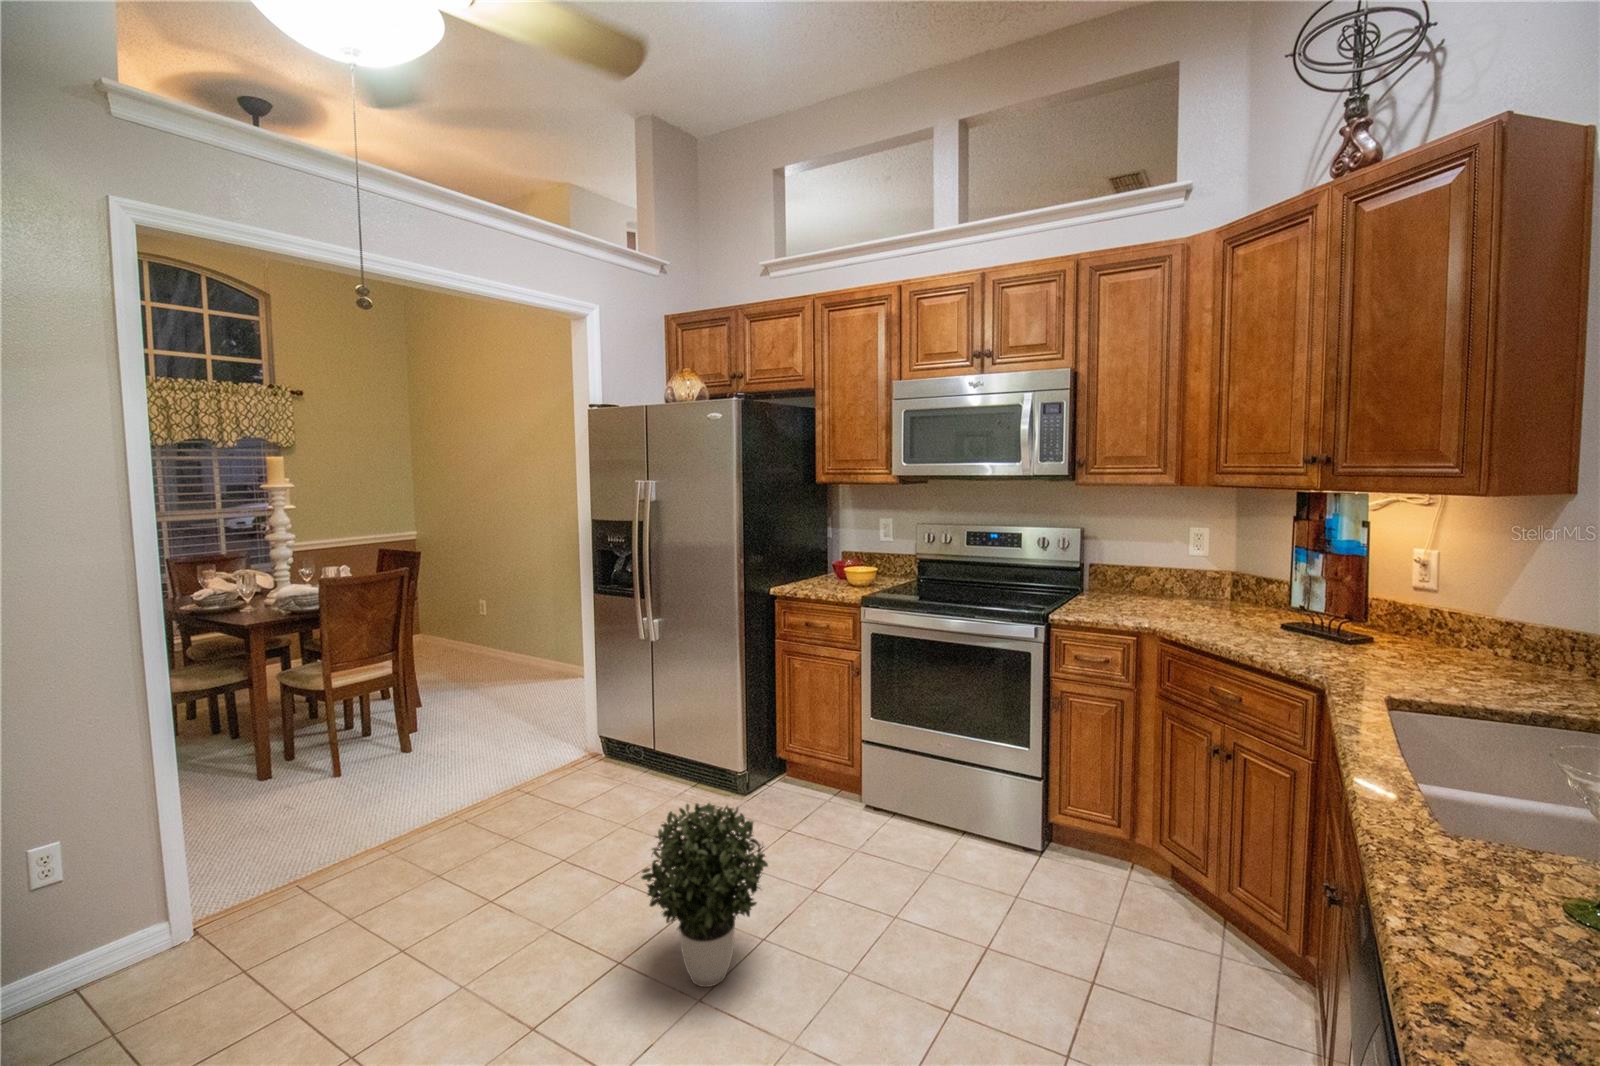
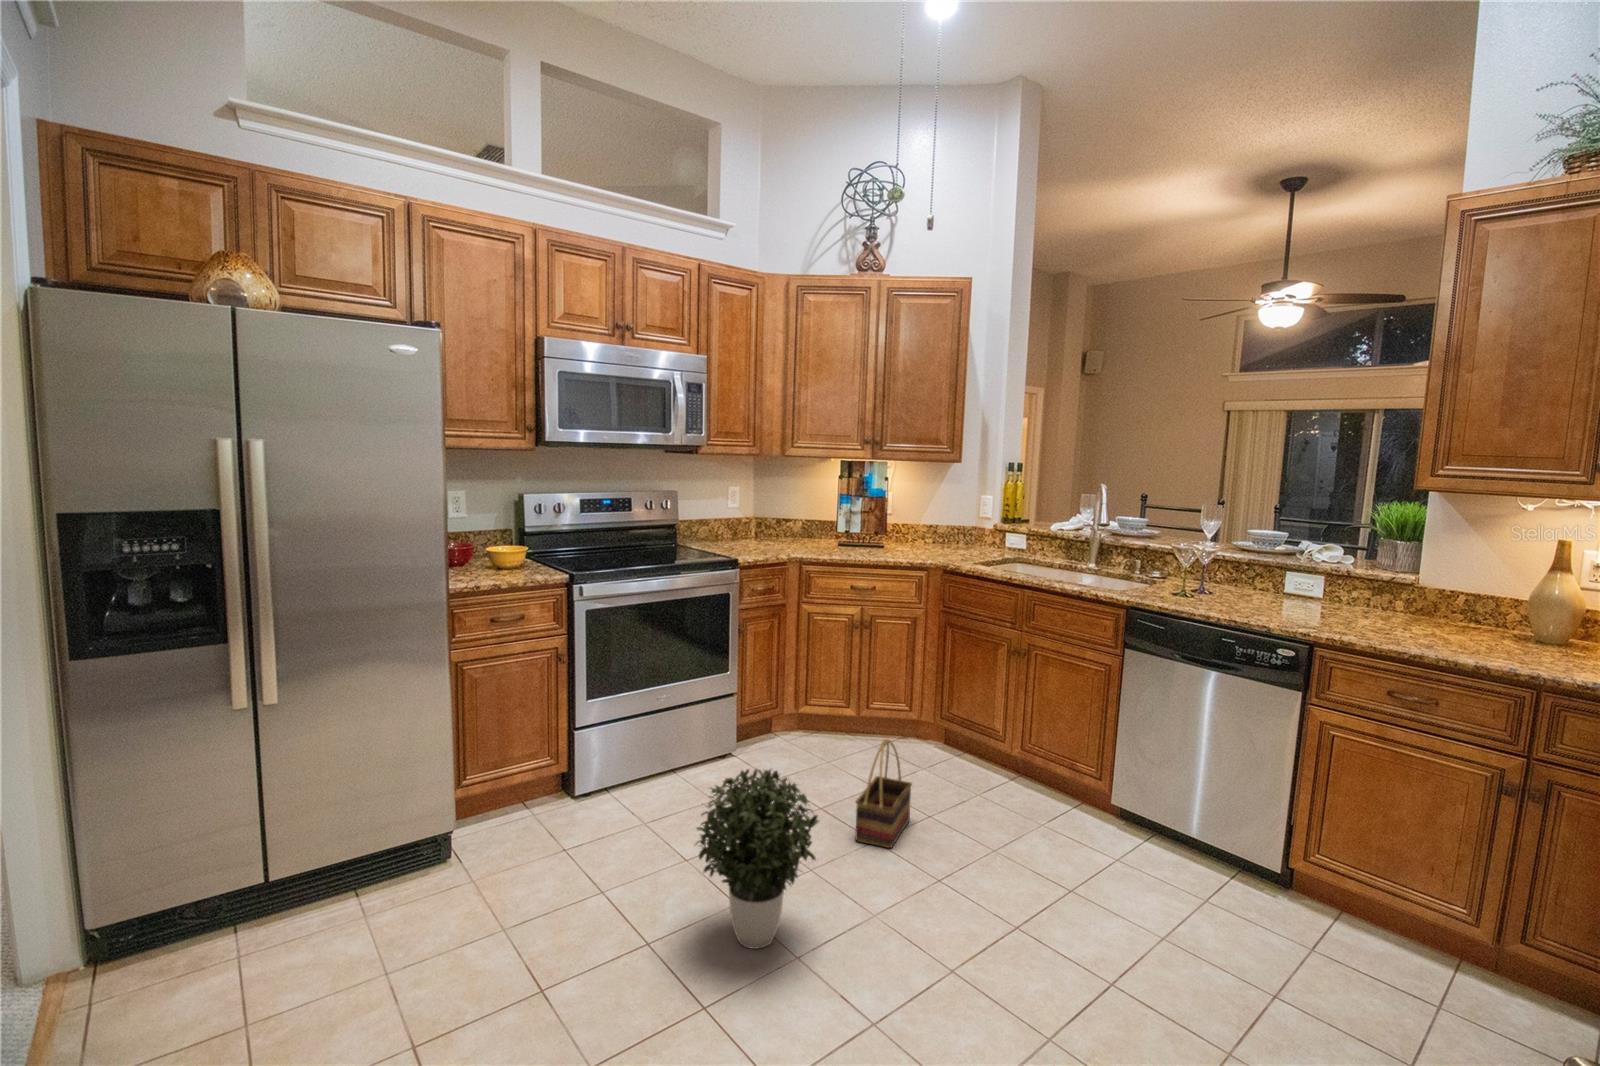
basket: none [952,891,1065,1040] -> present [855,739,912,848]

